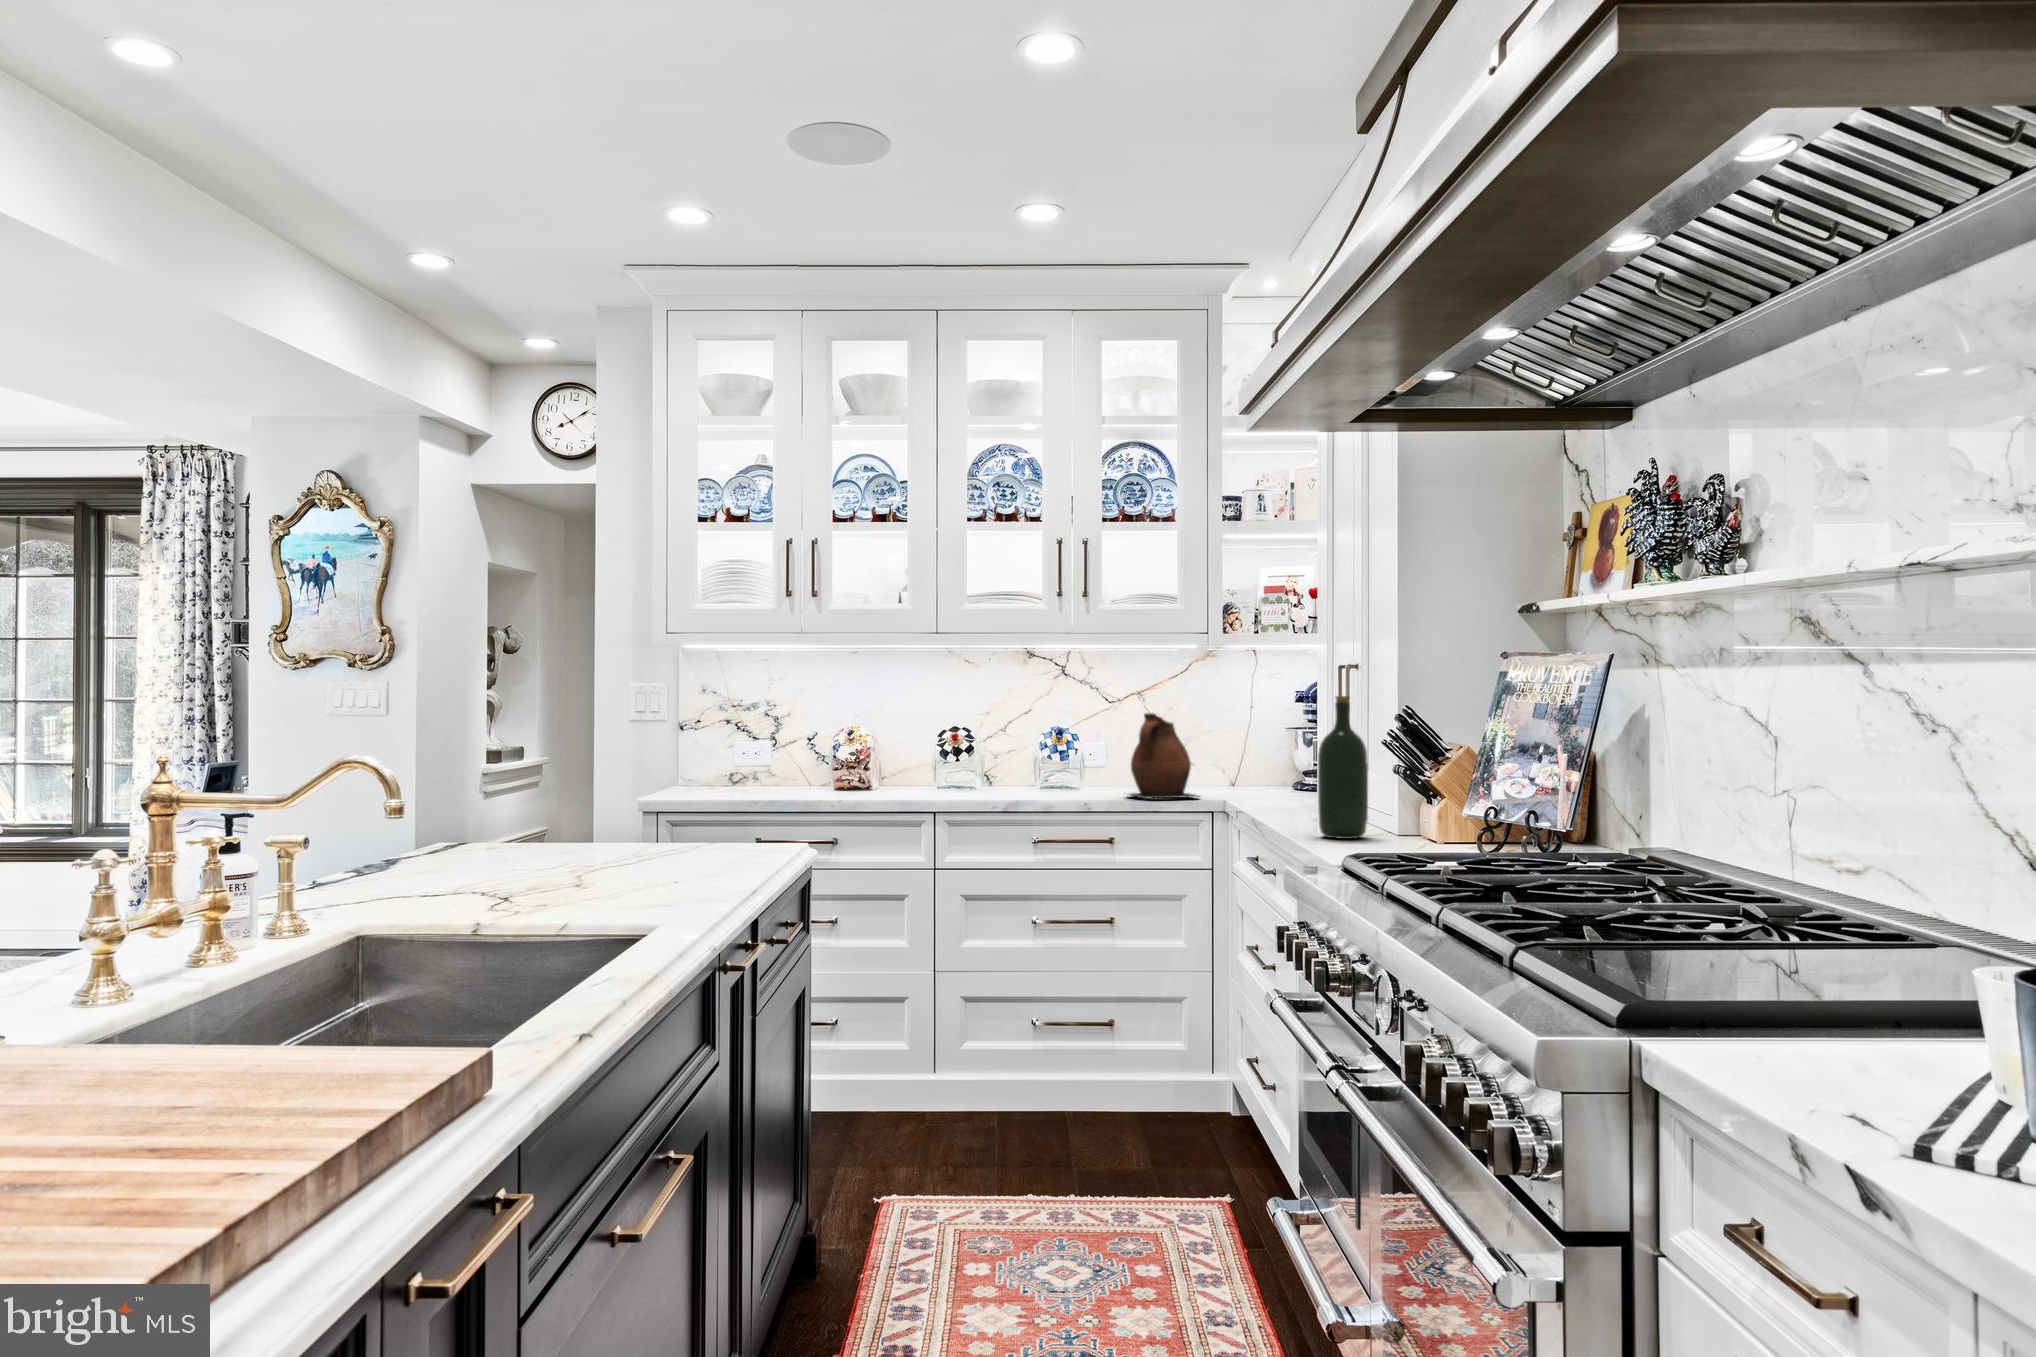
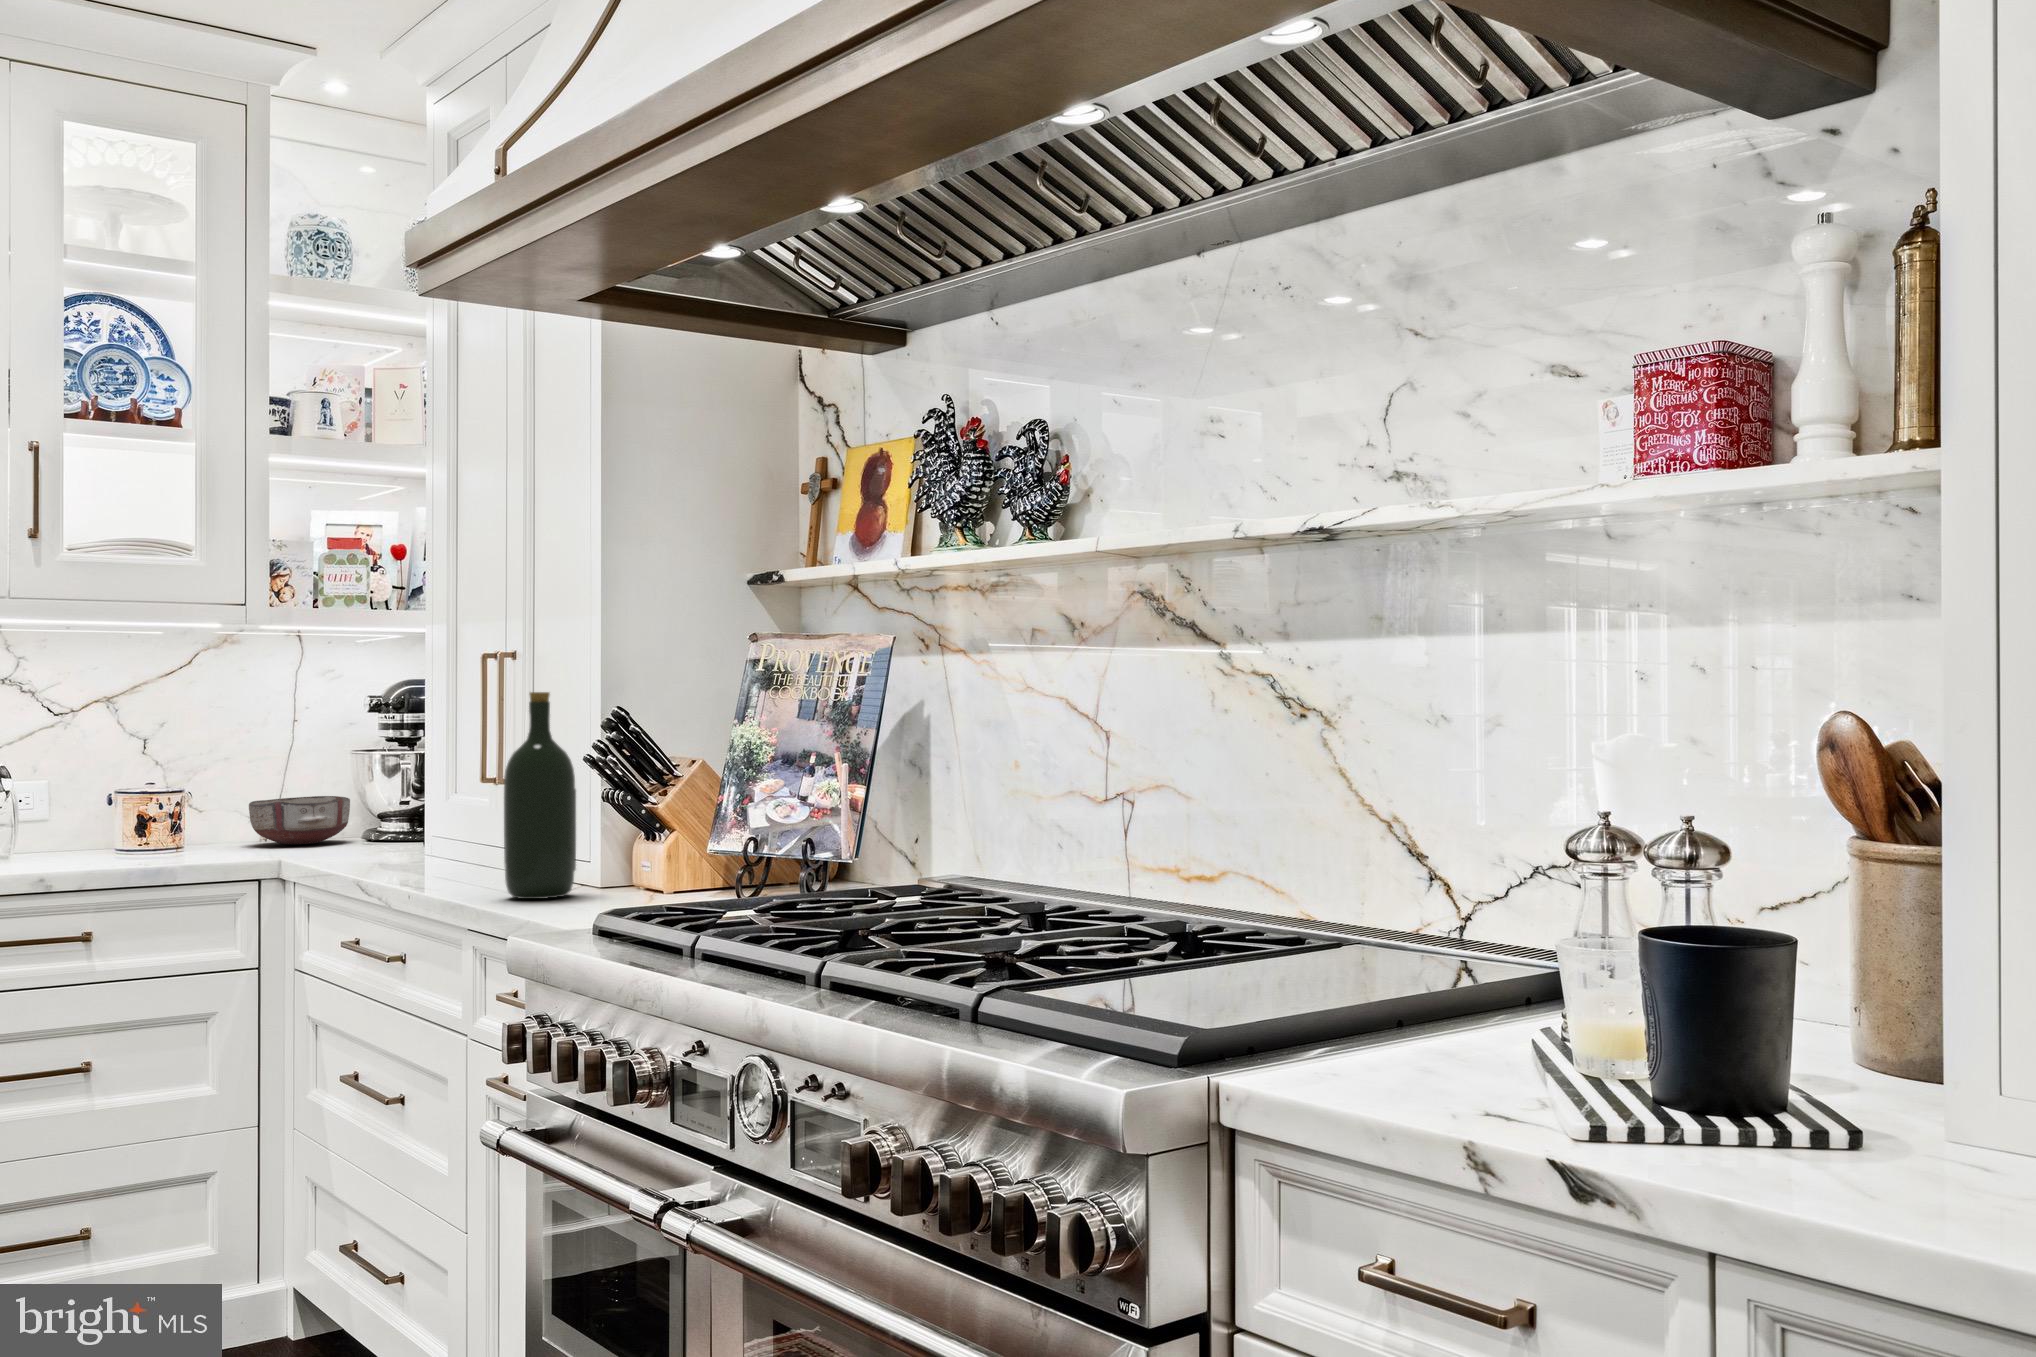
ceramic pitcher: present [1130,713,1199,798] -> none [105,729,247,866]
ceramic bowl: none [1214,759,1276,790] -> present [249,796,350,845]

